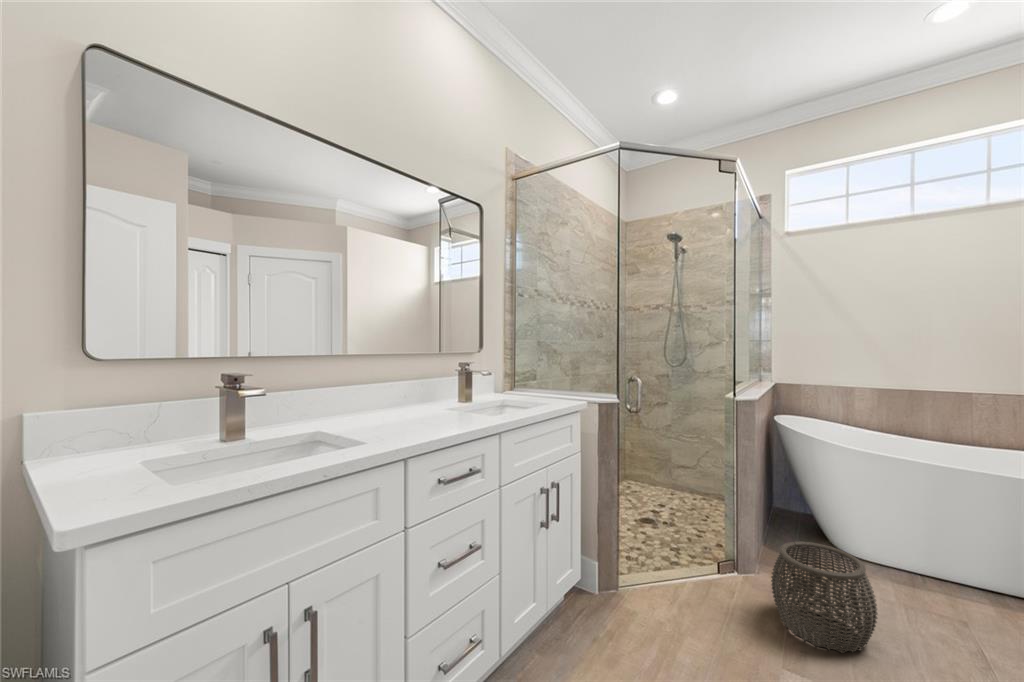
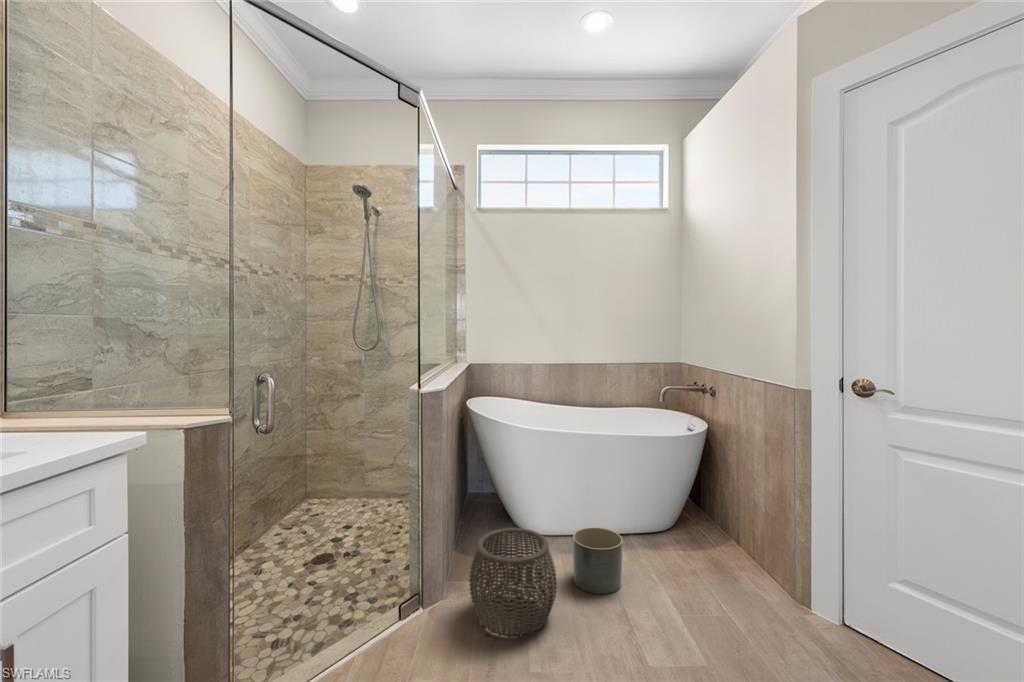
planter: none [903,570,981,653] -> present [573,527,623,594]

